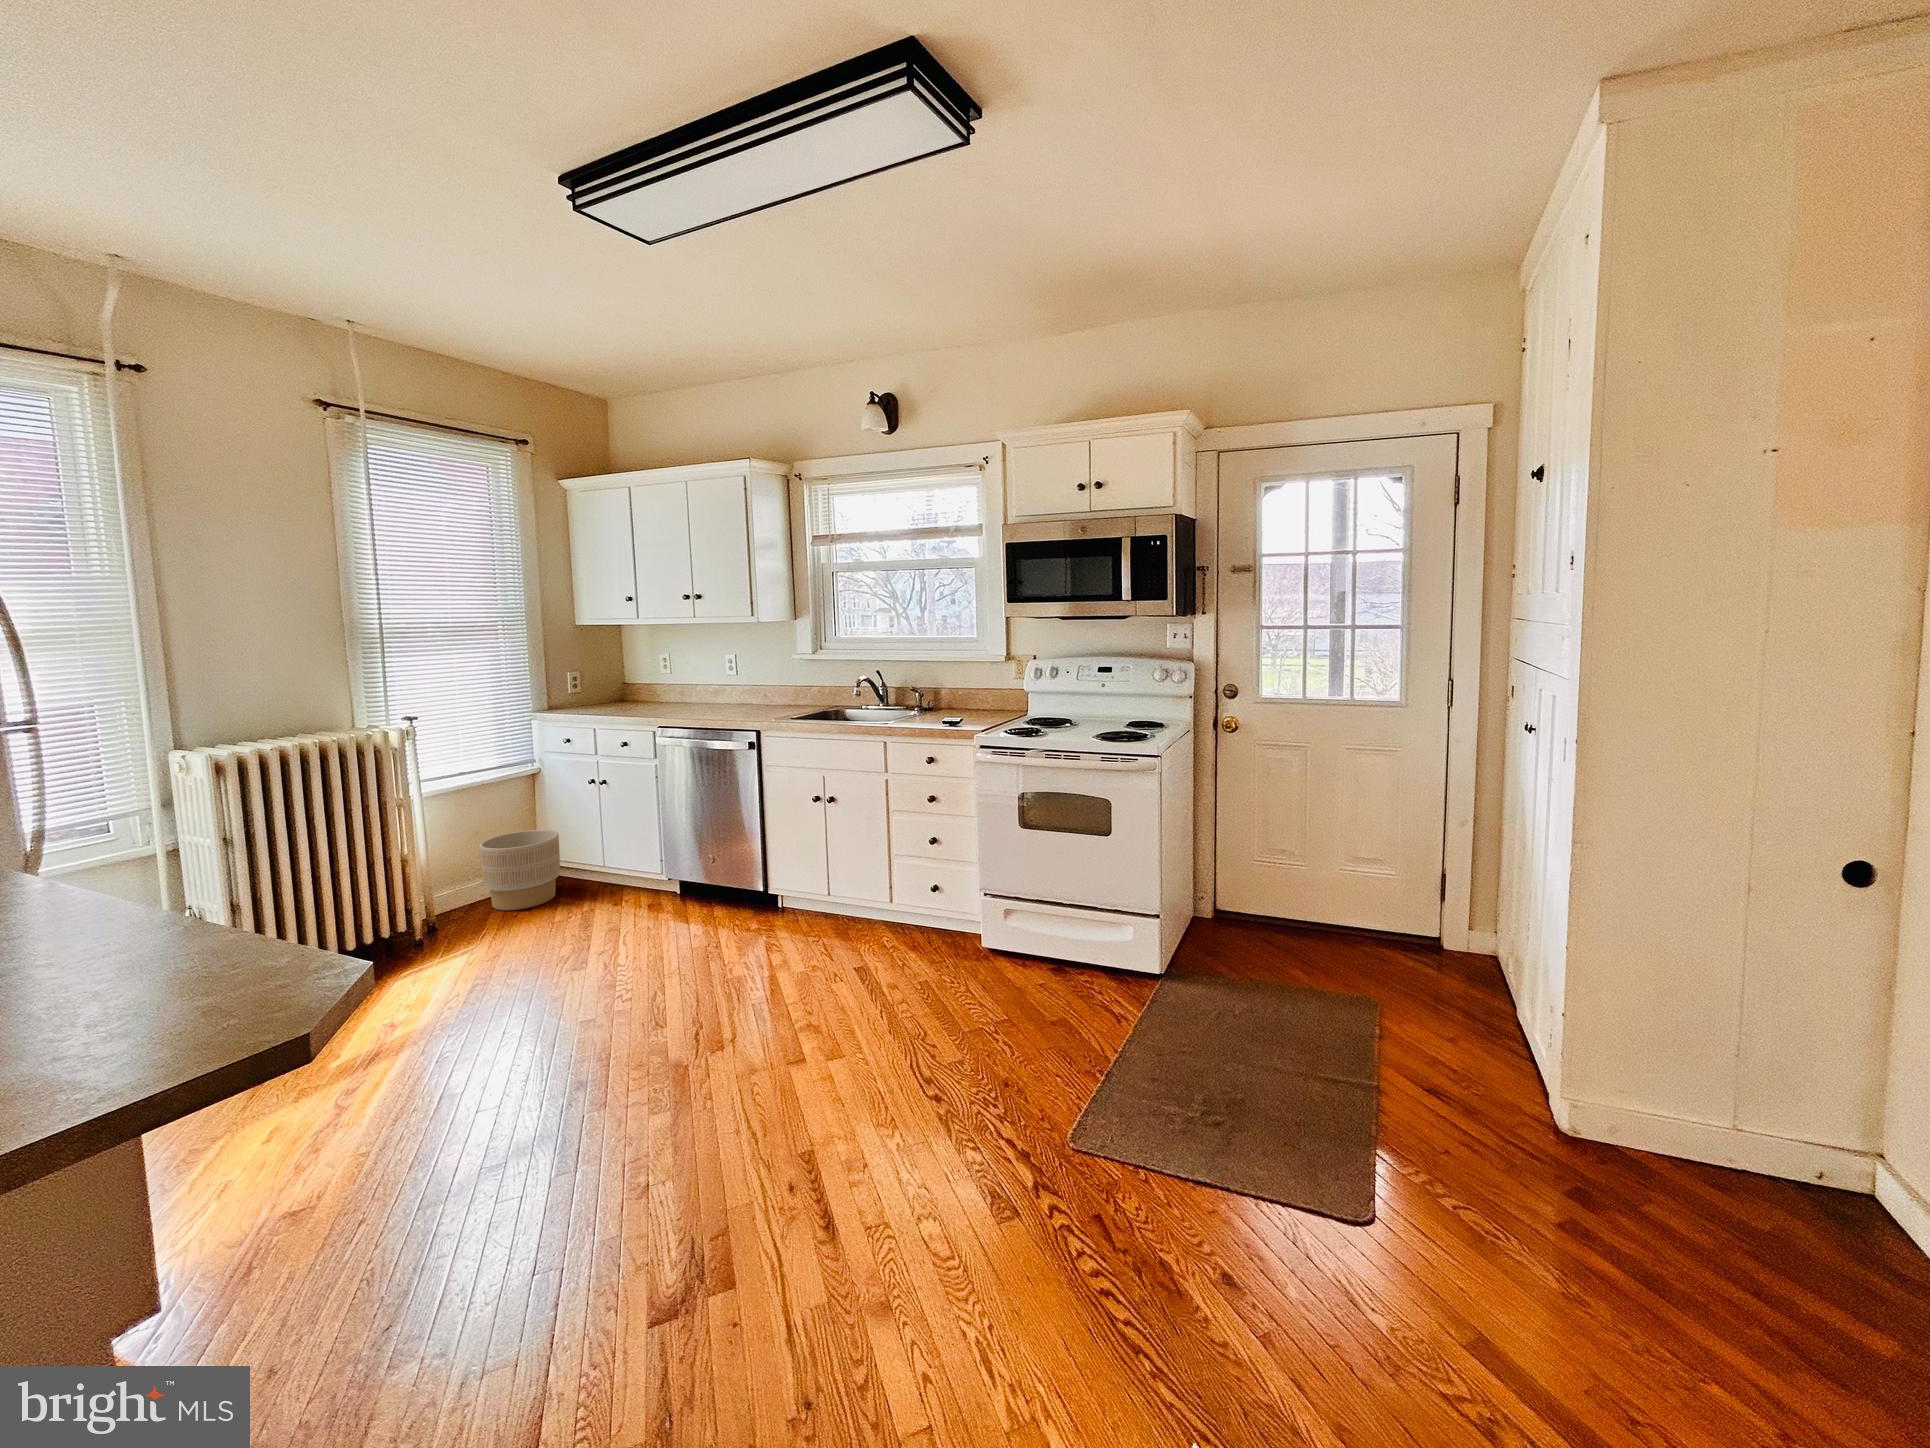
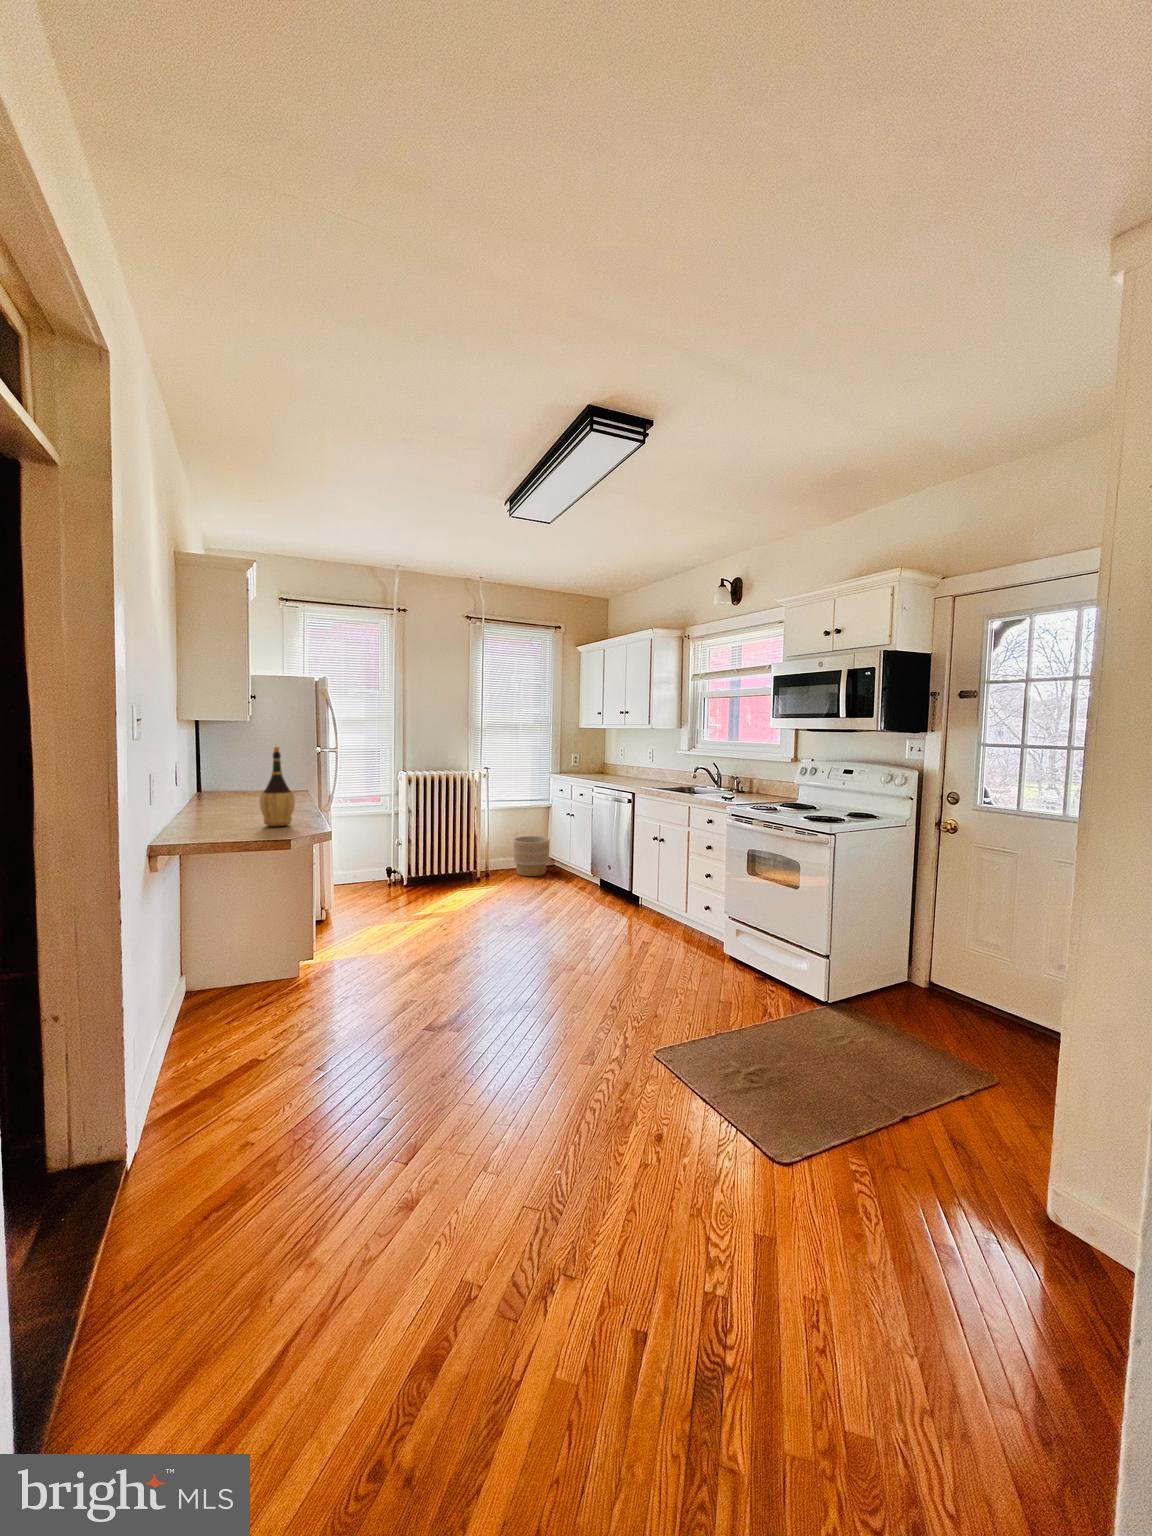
wine bottle: none [97,751,257,1030] -> present [260,747,295,826]

